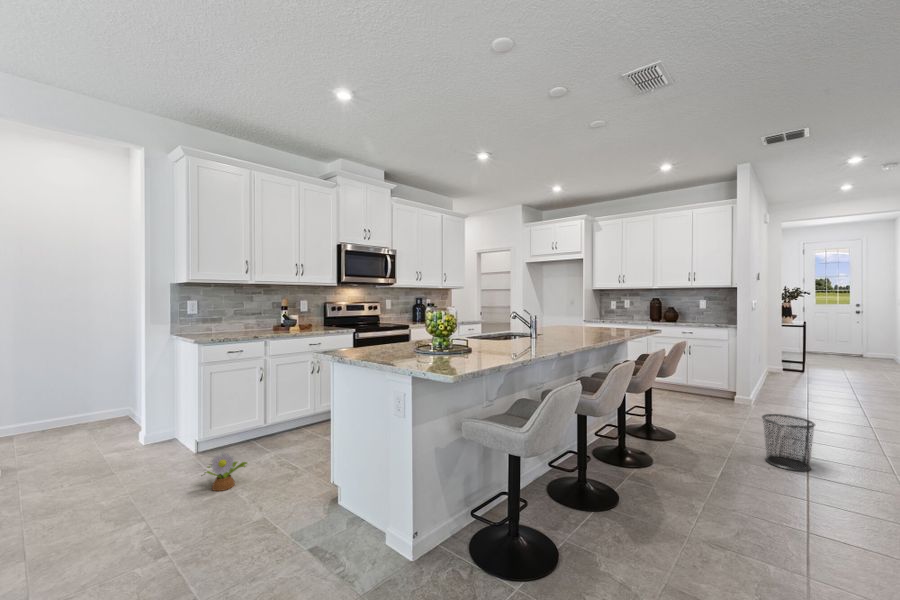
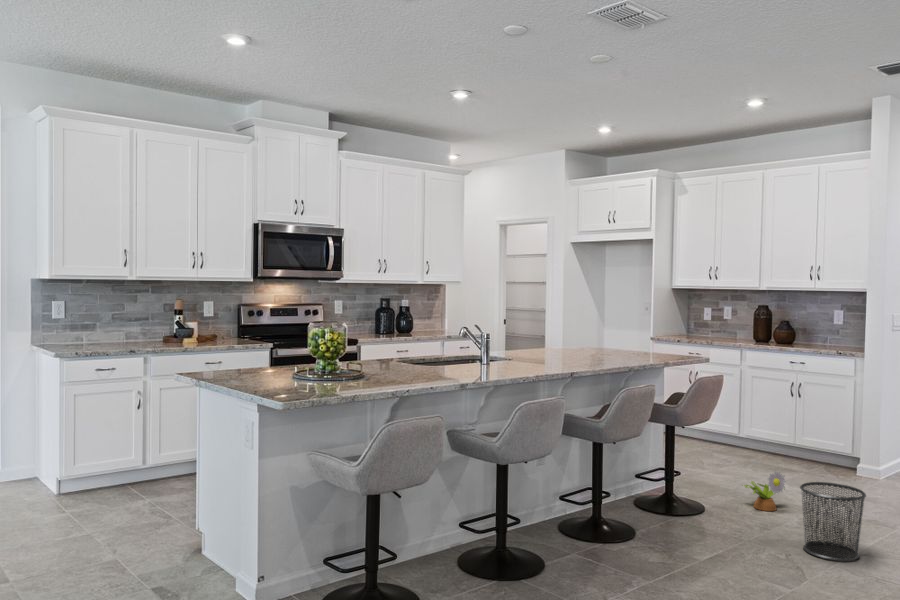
decorative plant: present [205,452,247,491] -> present [744,471,786,511]

